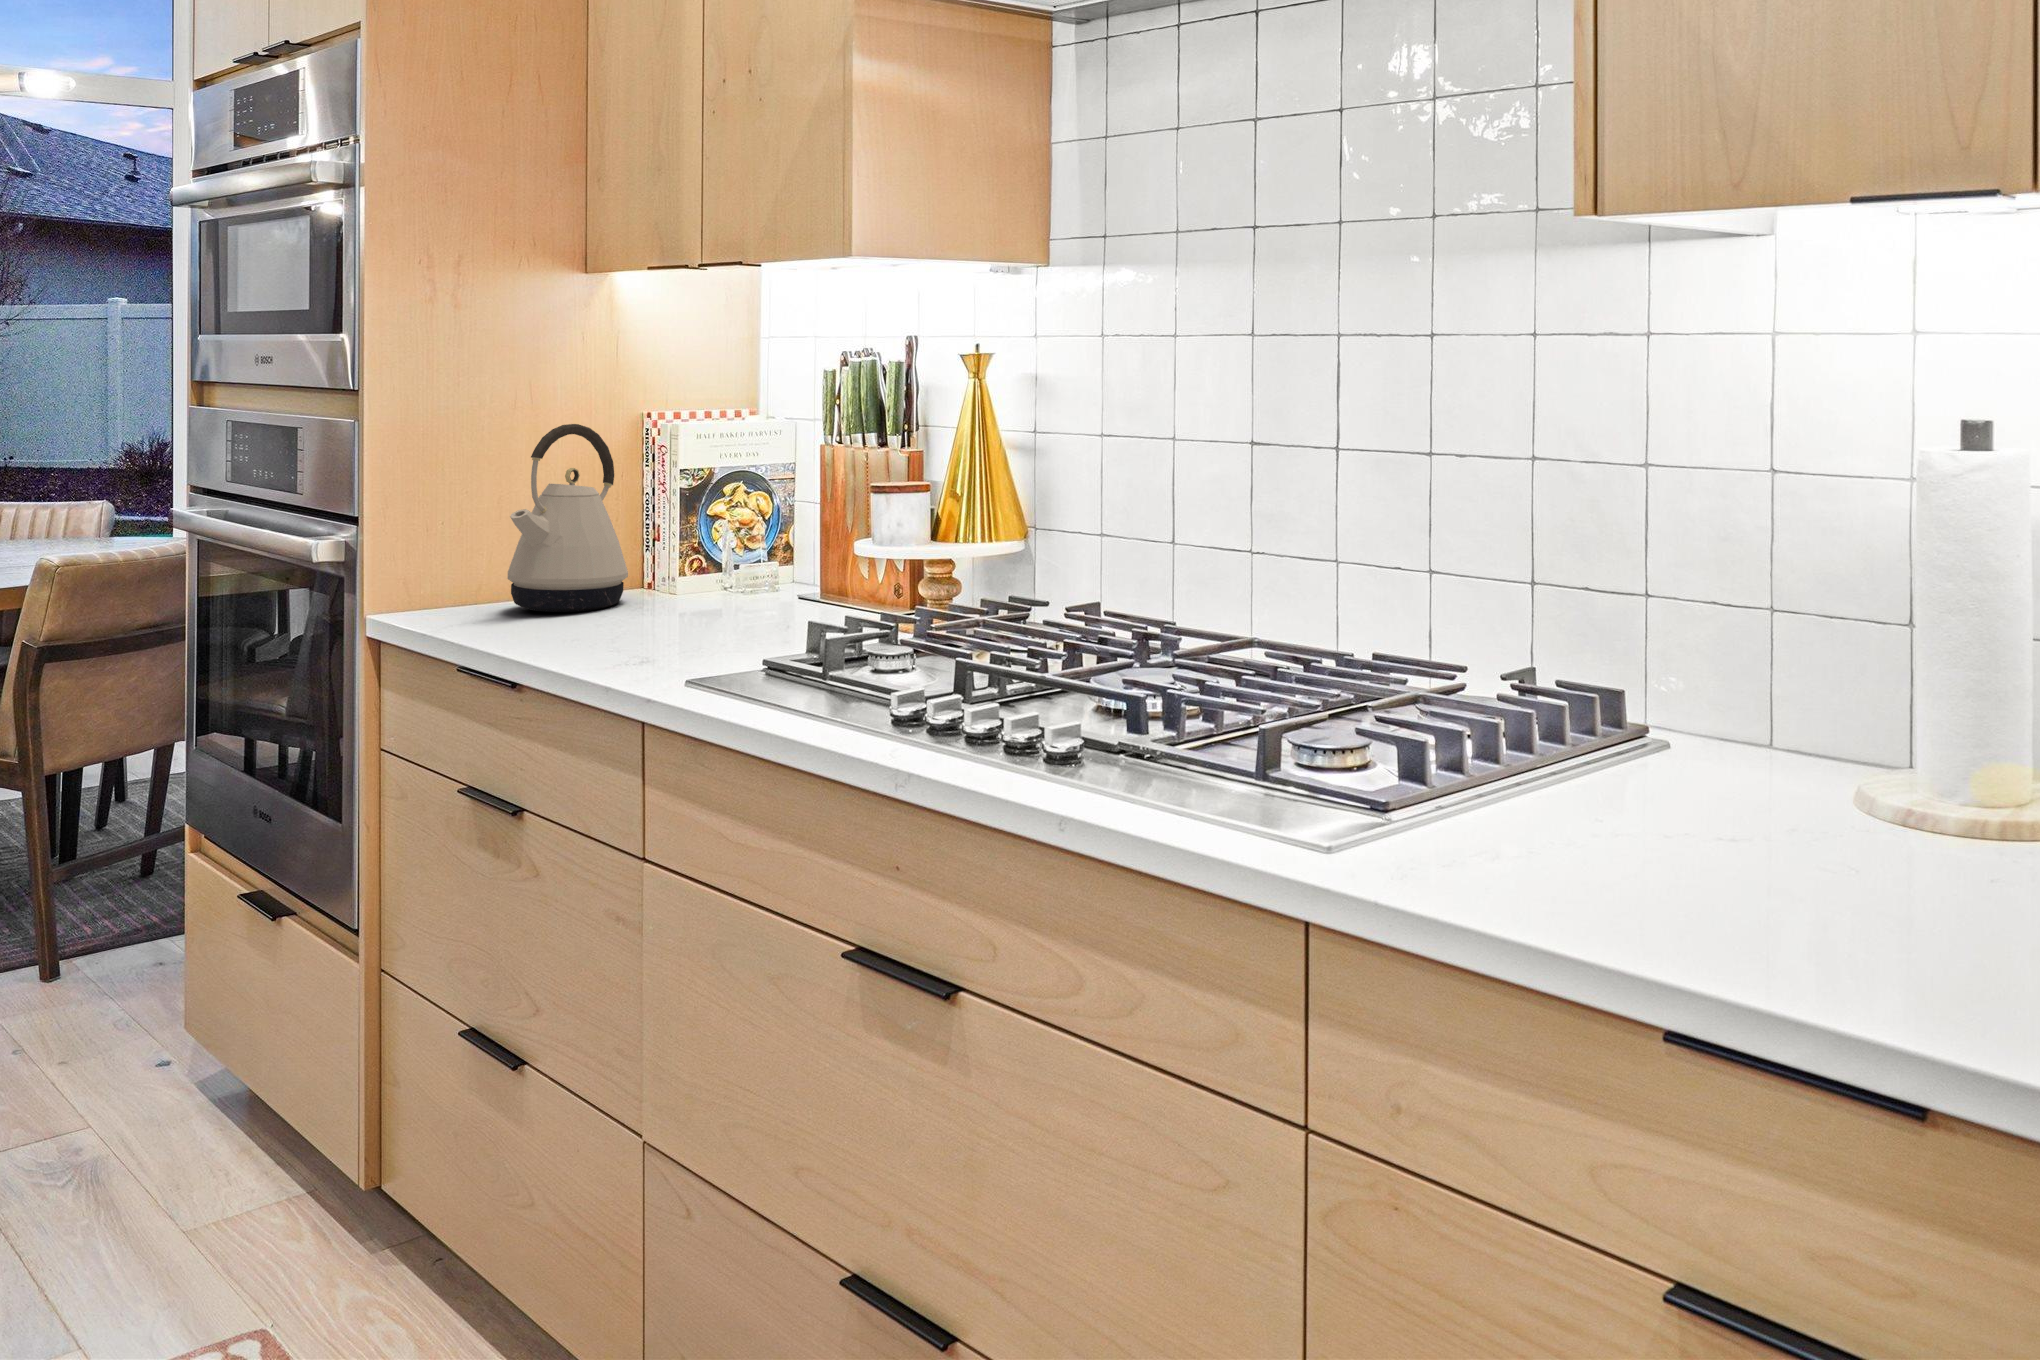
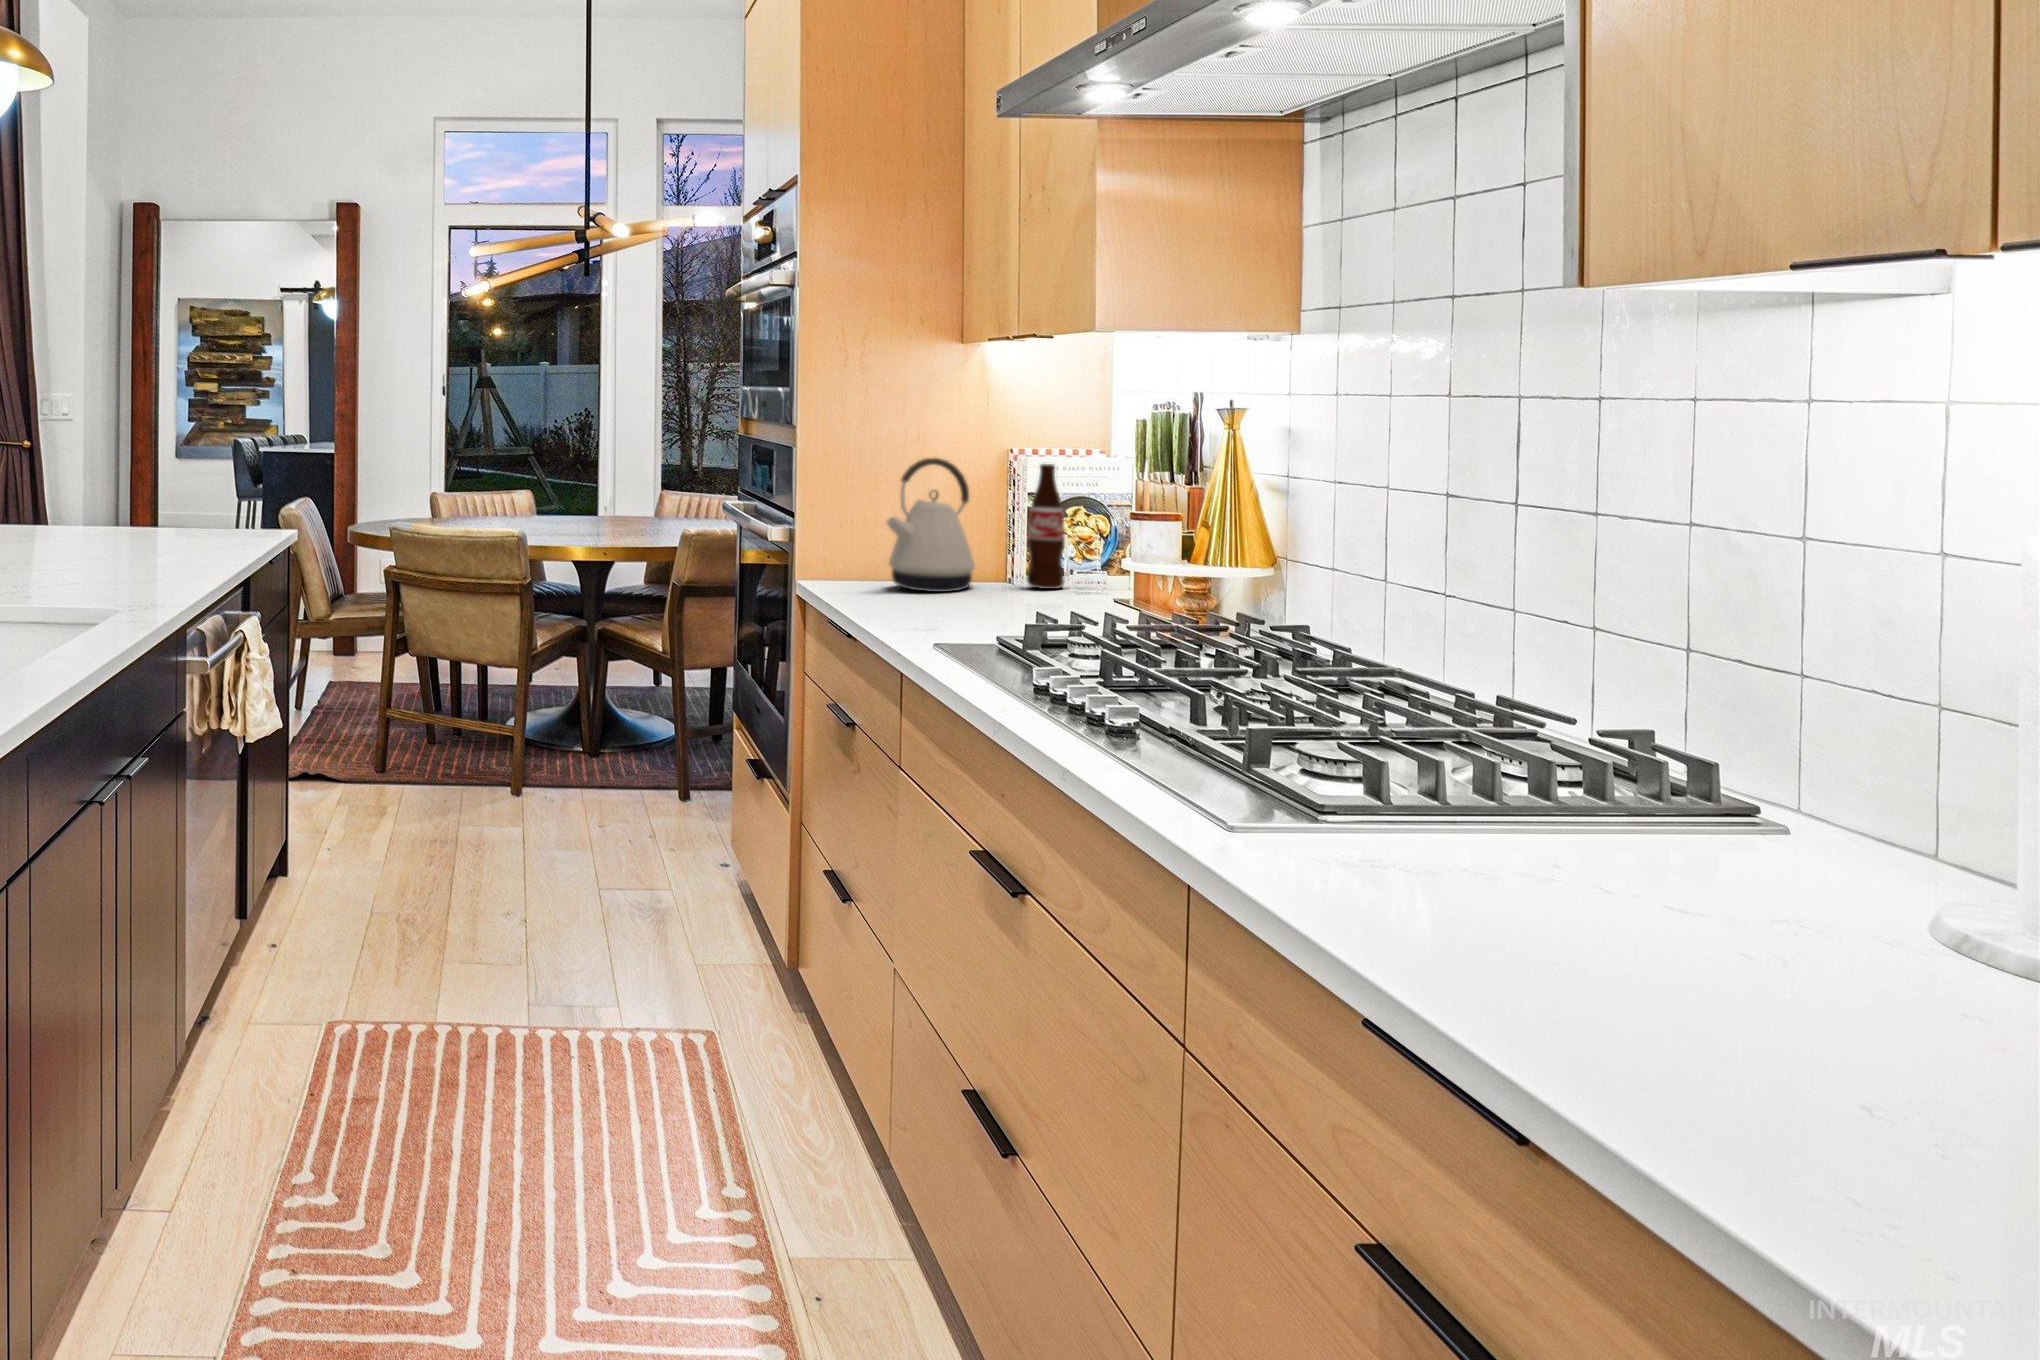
bottle: none [695,428,745,593] -> present [1026,464,1065,589]

